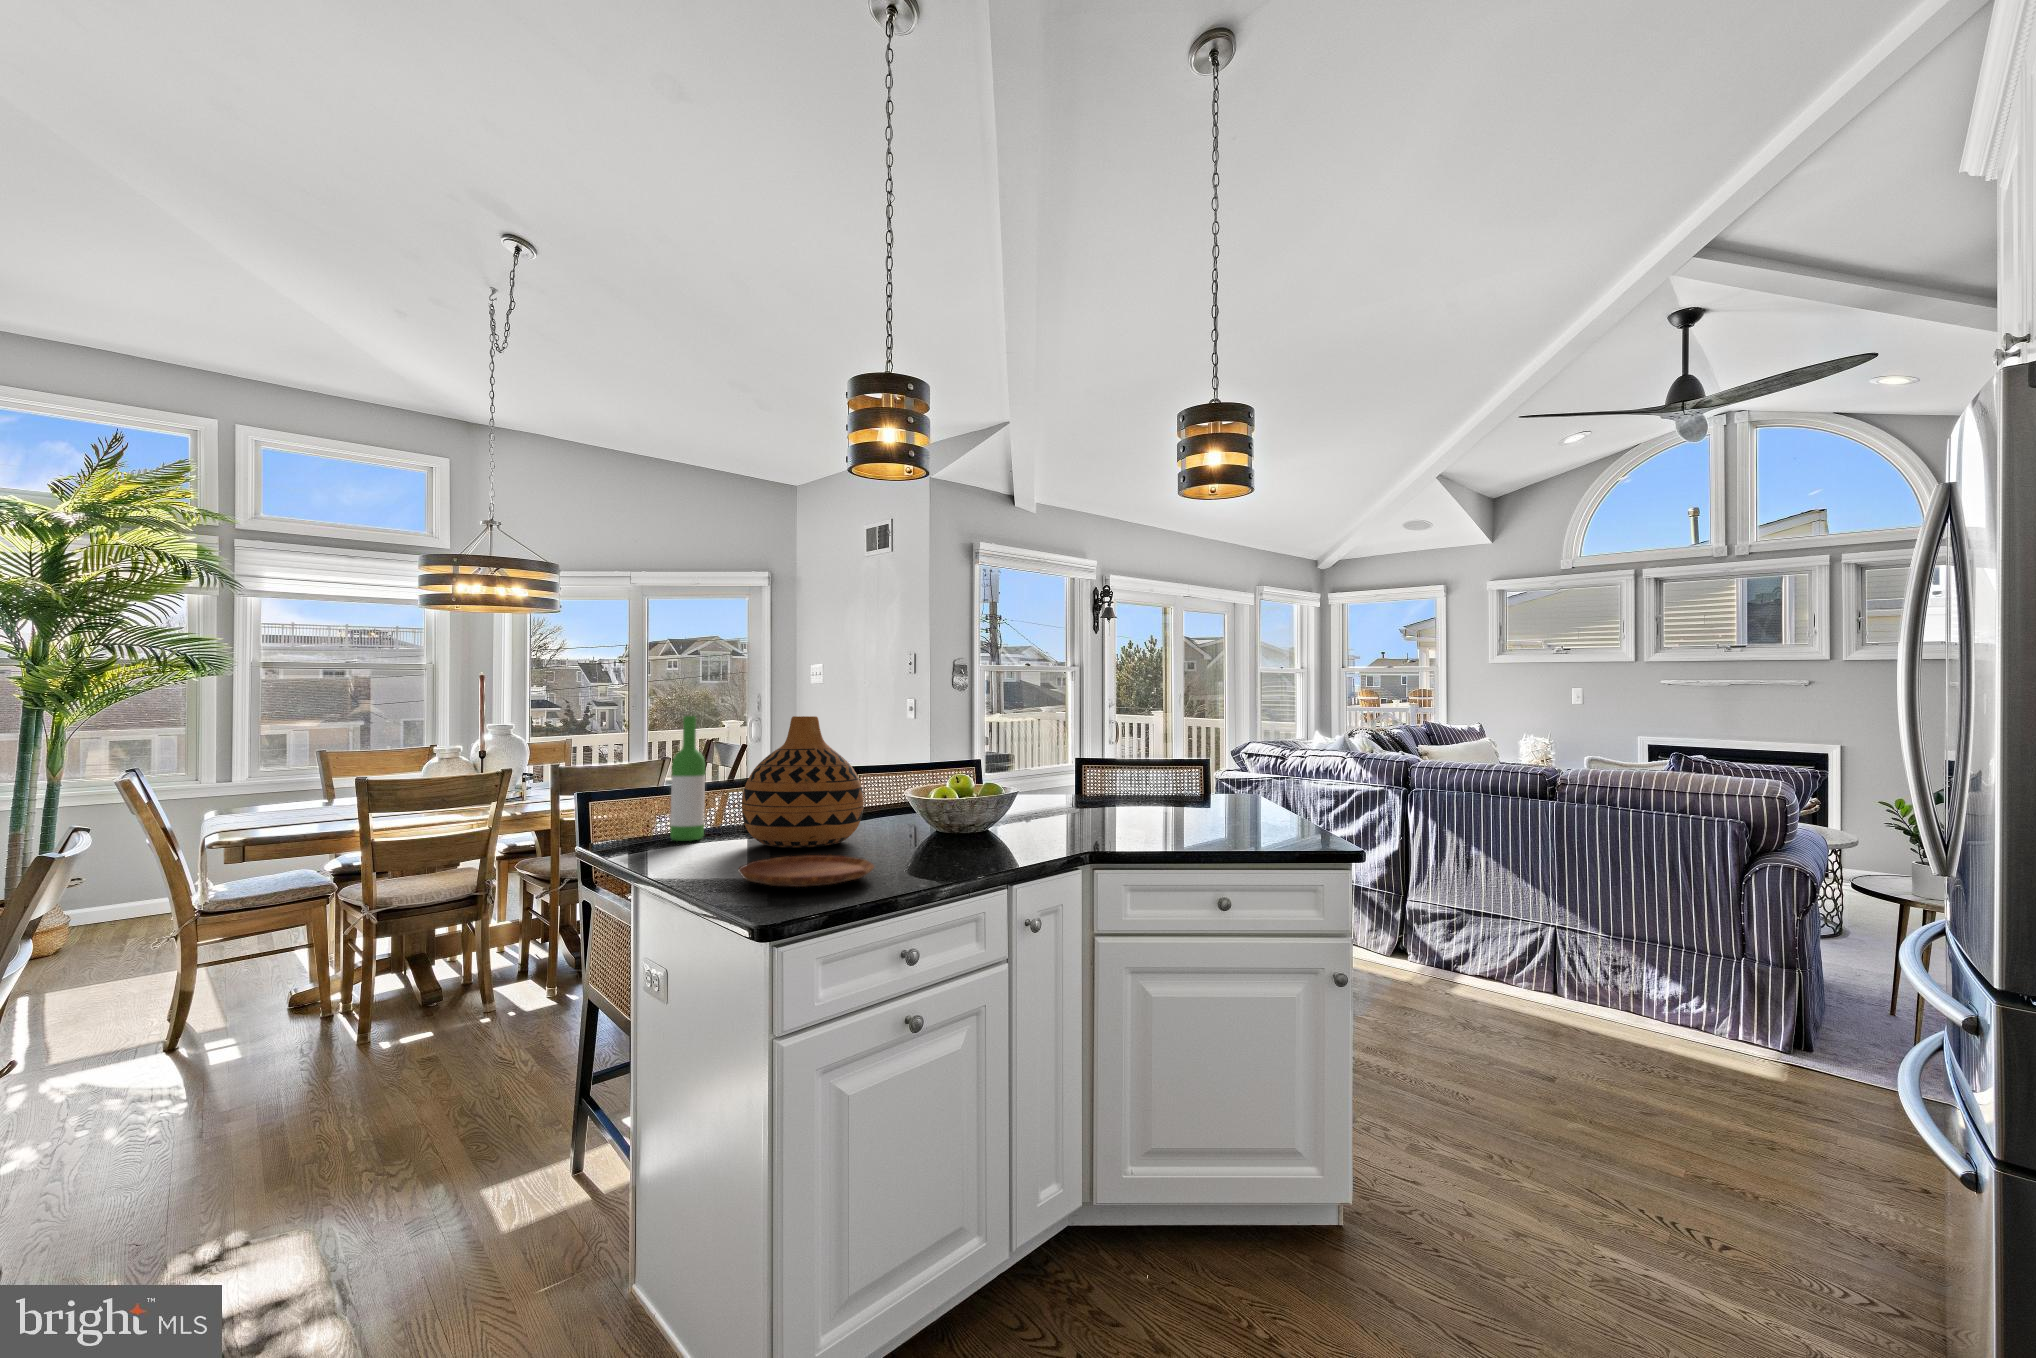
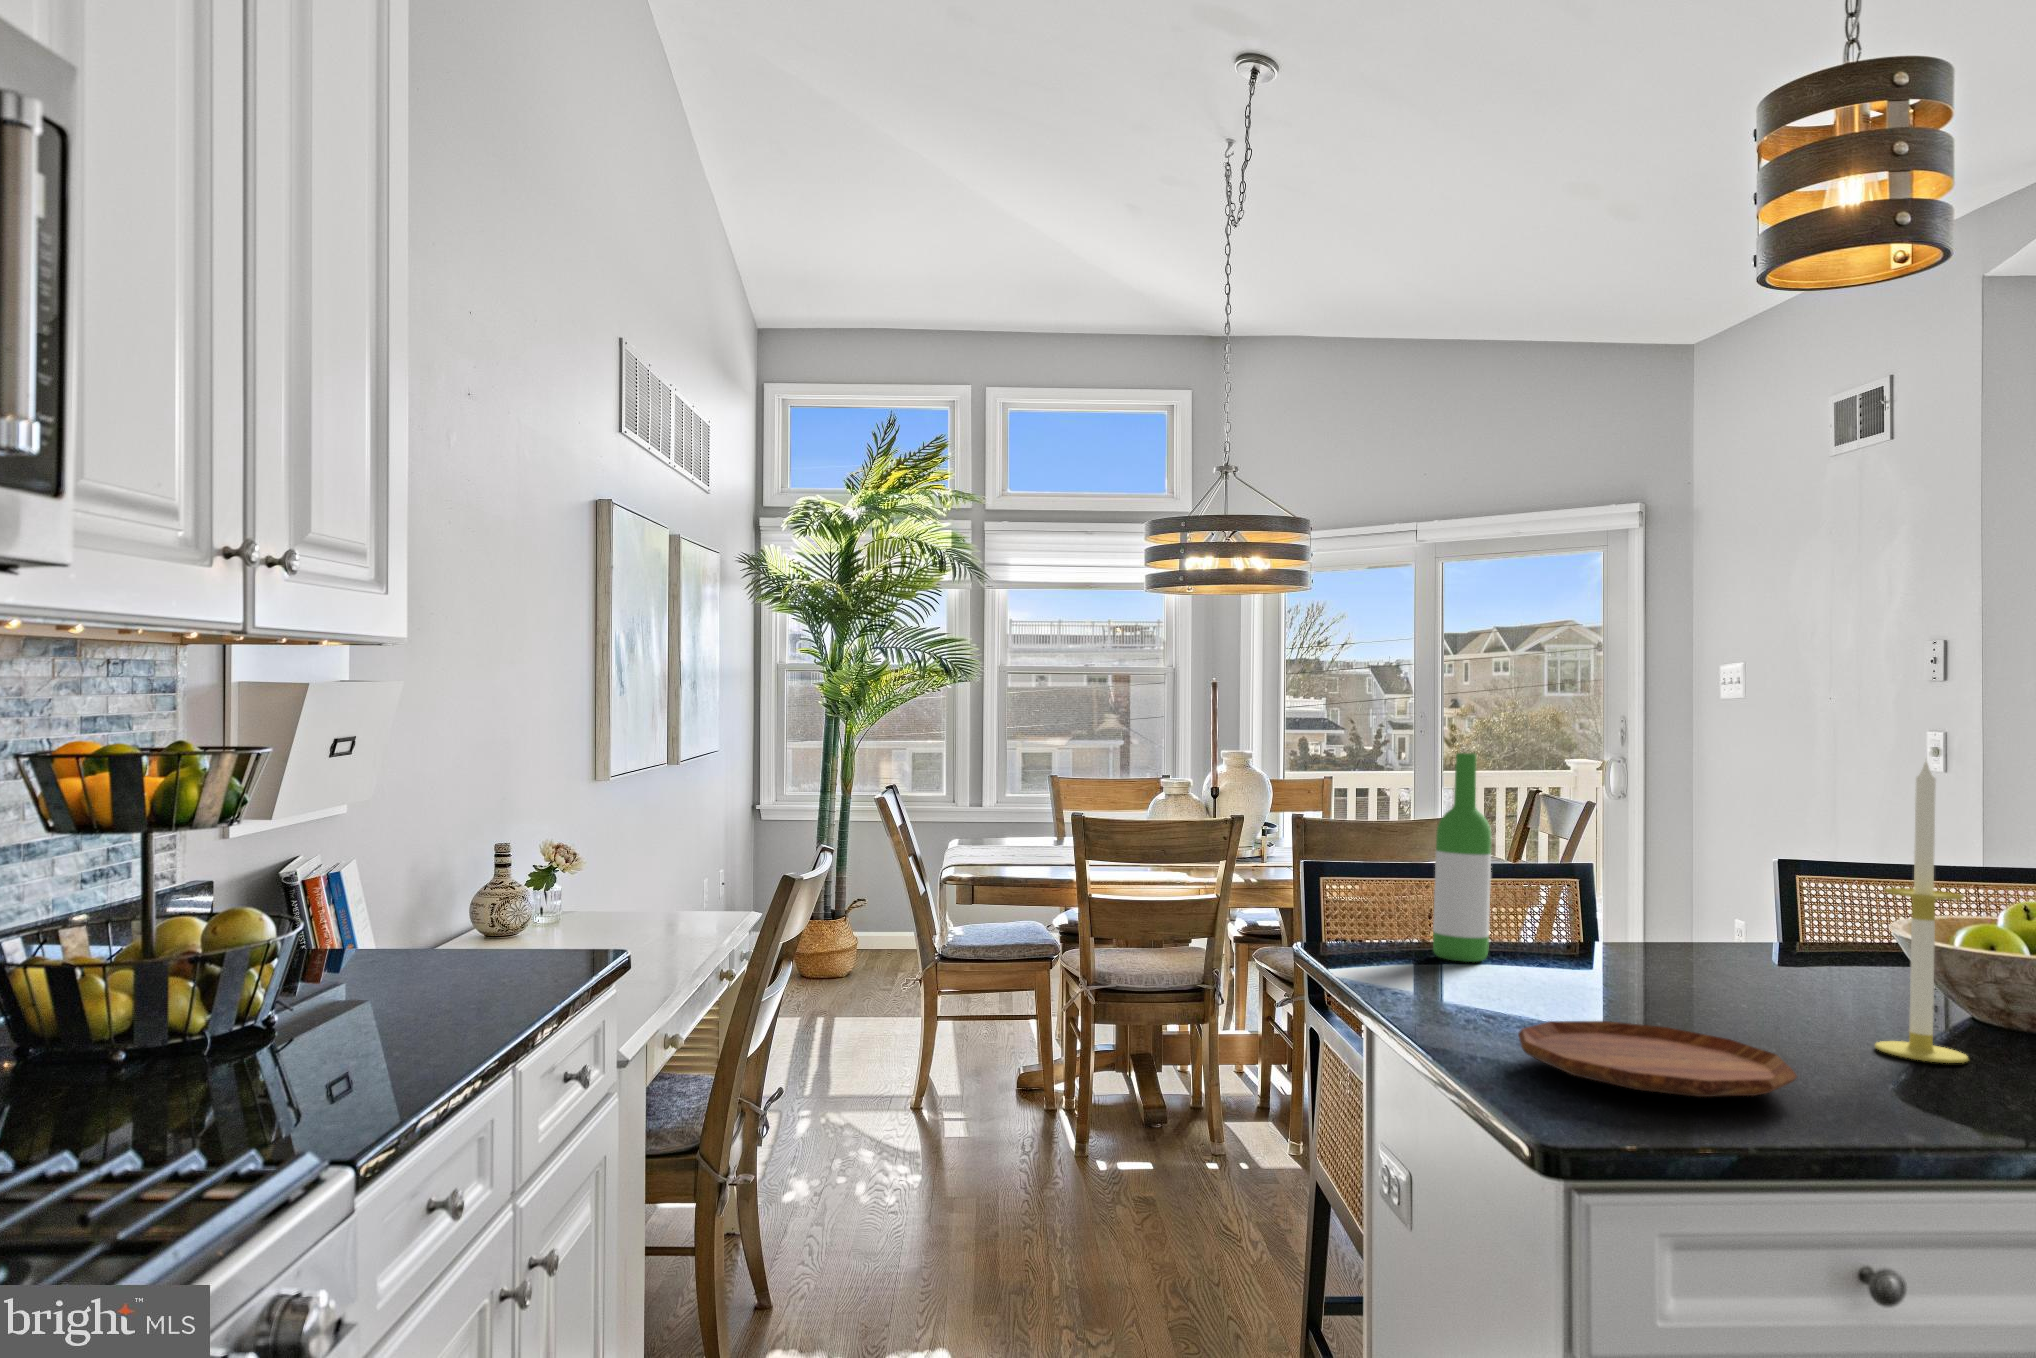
candle: none [902,708,940,853] -> present [1875,762,1968,1063]
vase: present [742,716,864,848] -> none [1548,762,1790,1009]

